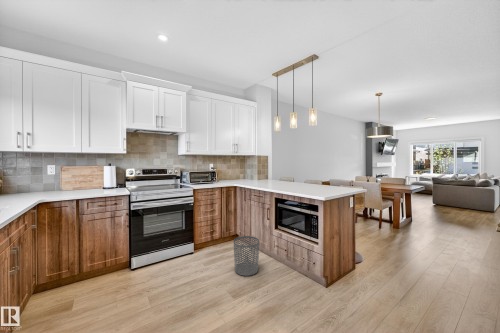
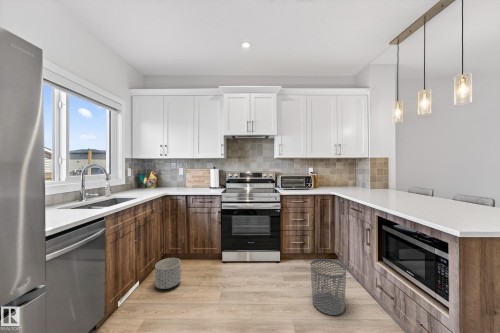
planter: none [52,277,91,319] -> present [155,258,181,289]

